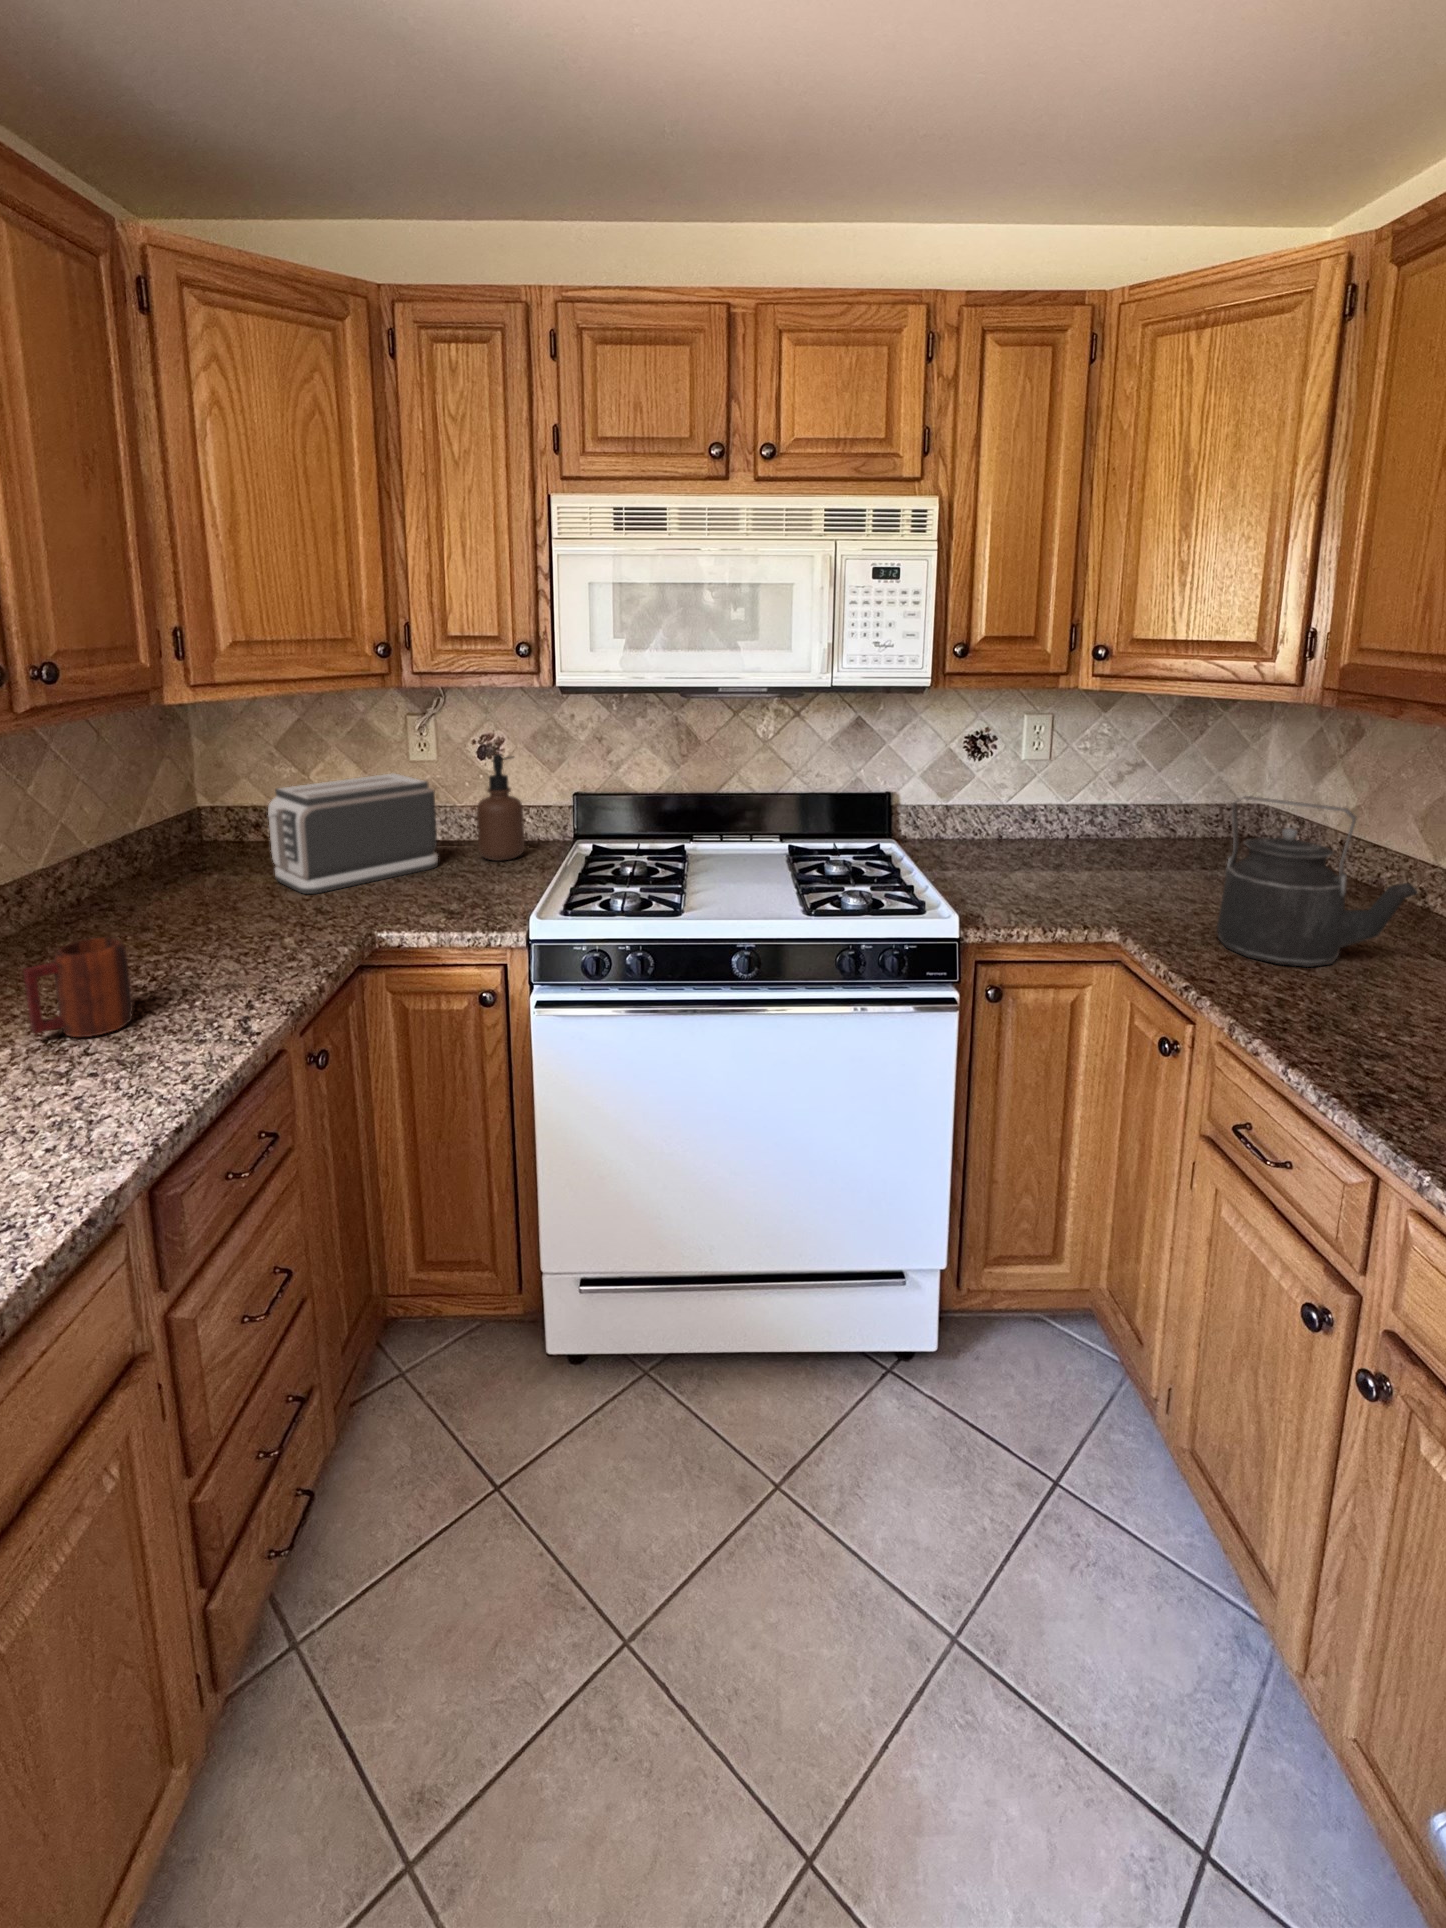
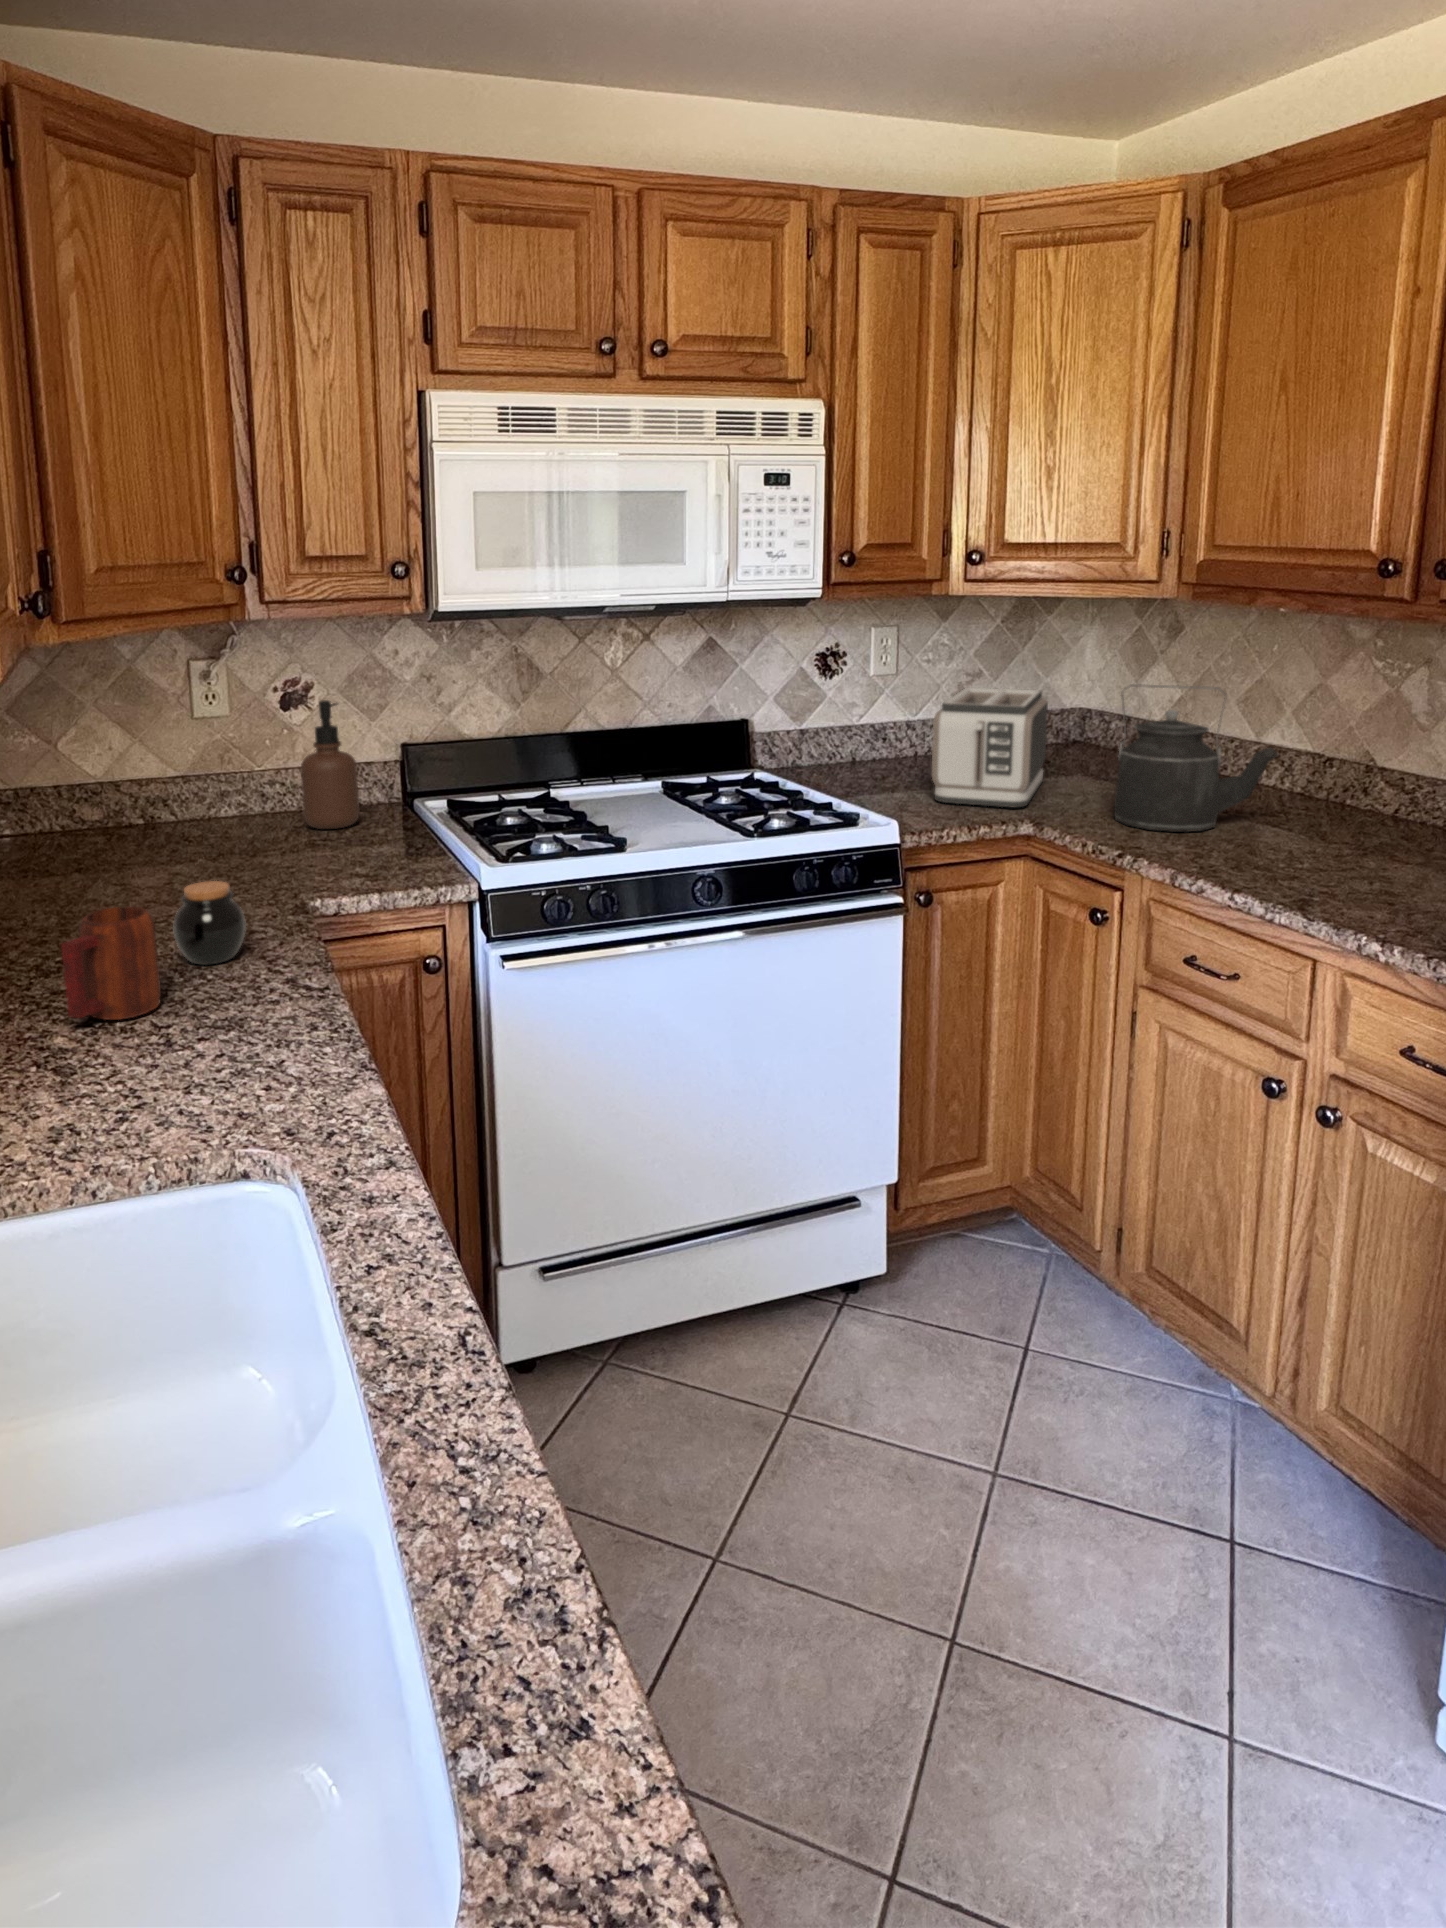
toaster: present [268,773,438,894] -> present [932,688,1048,807]
jar: none [197,916,262,988] -> present [173,881,246,965]

